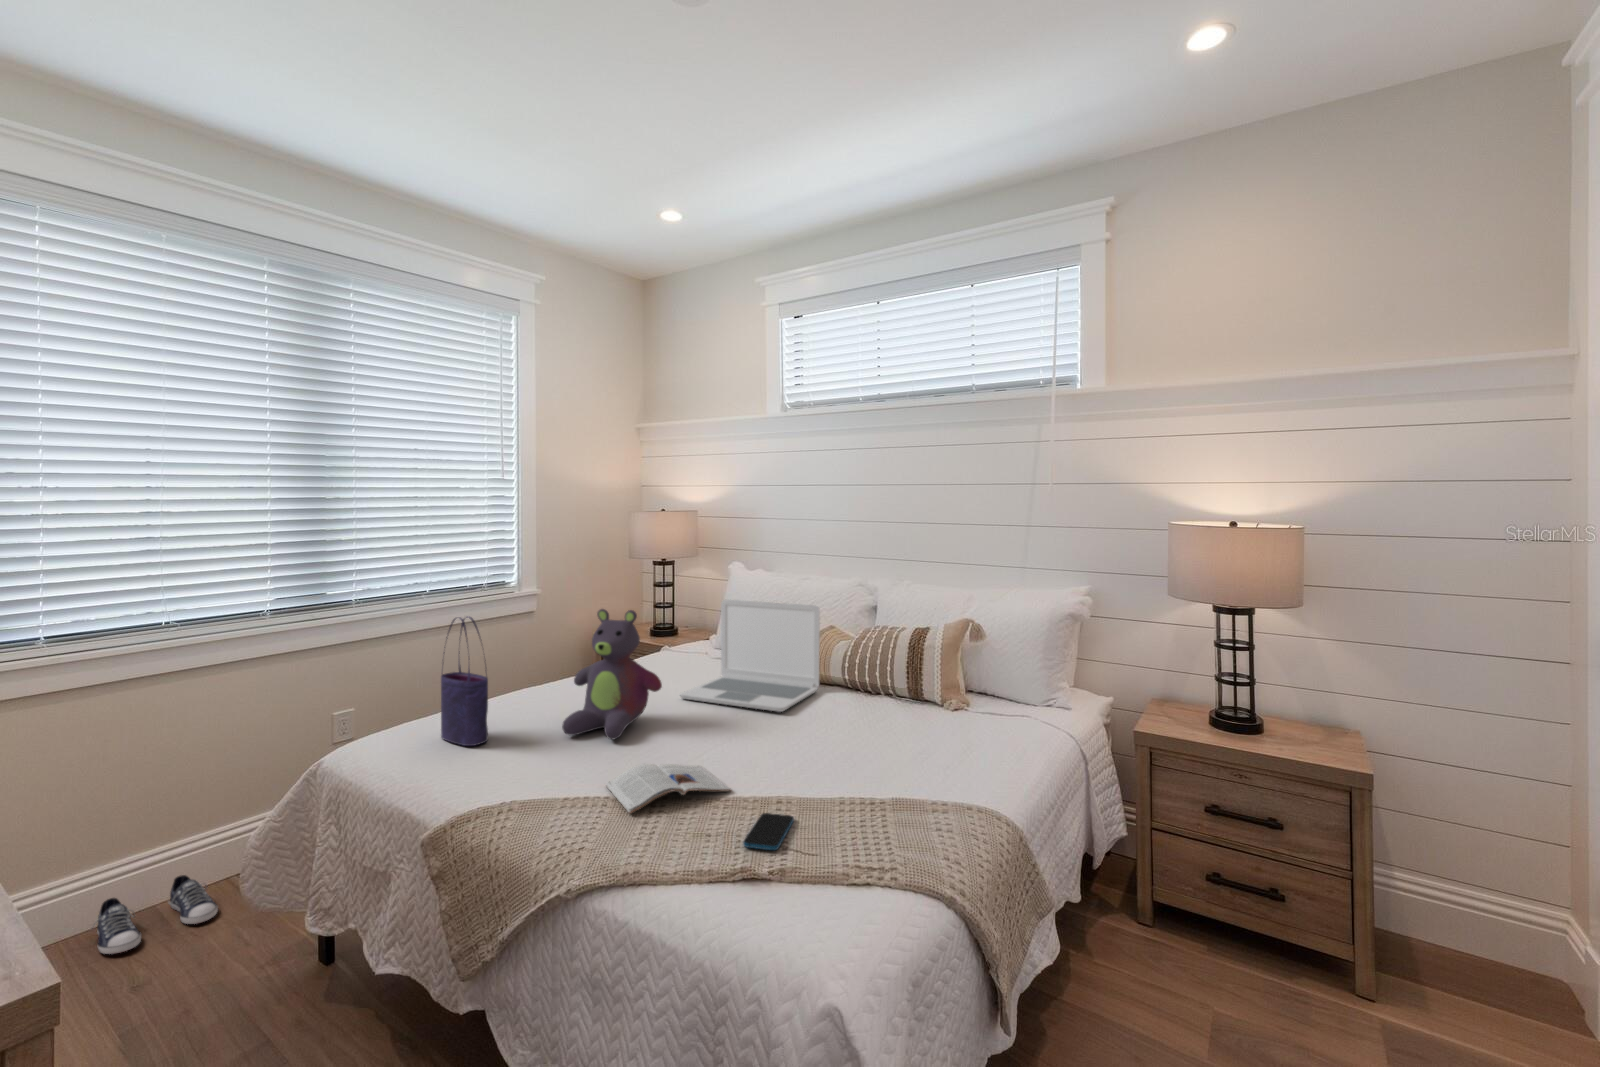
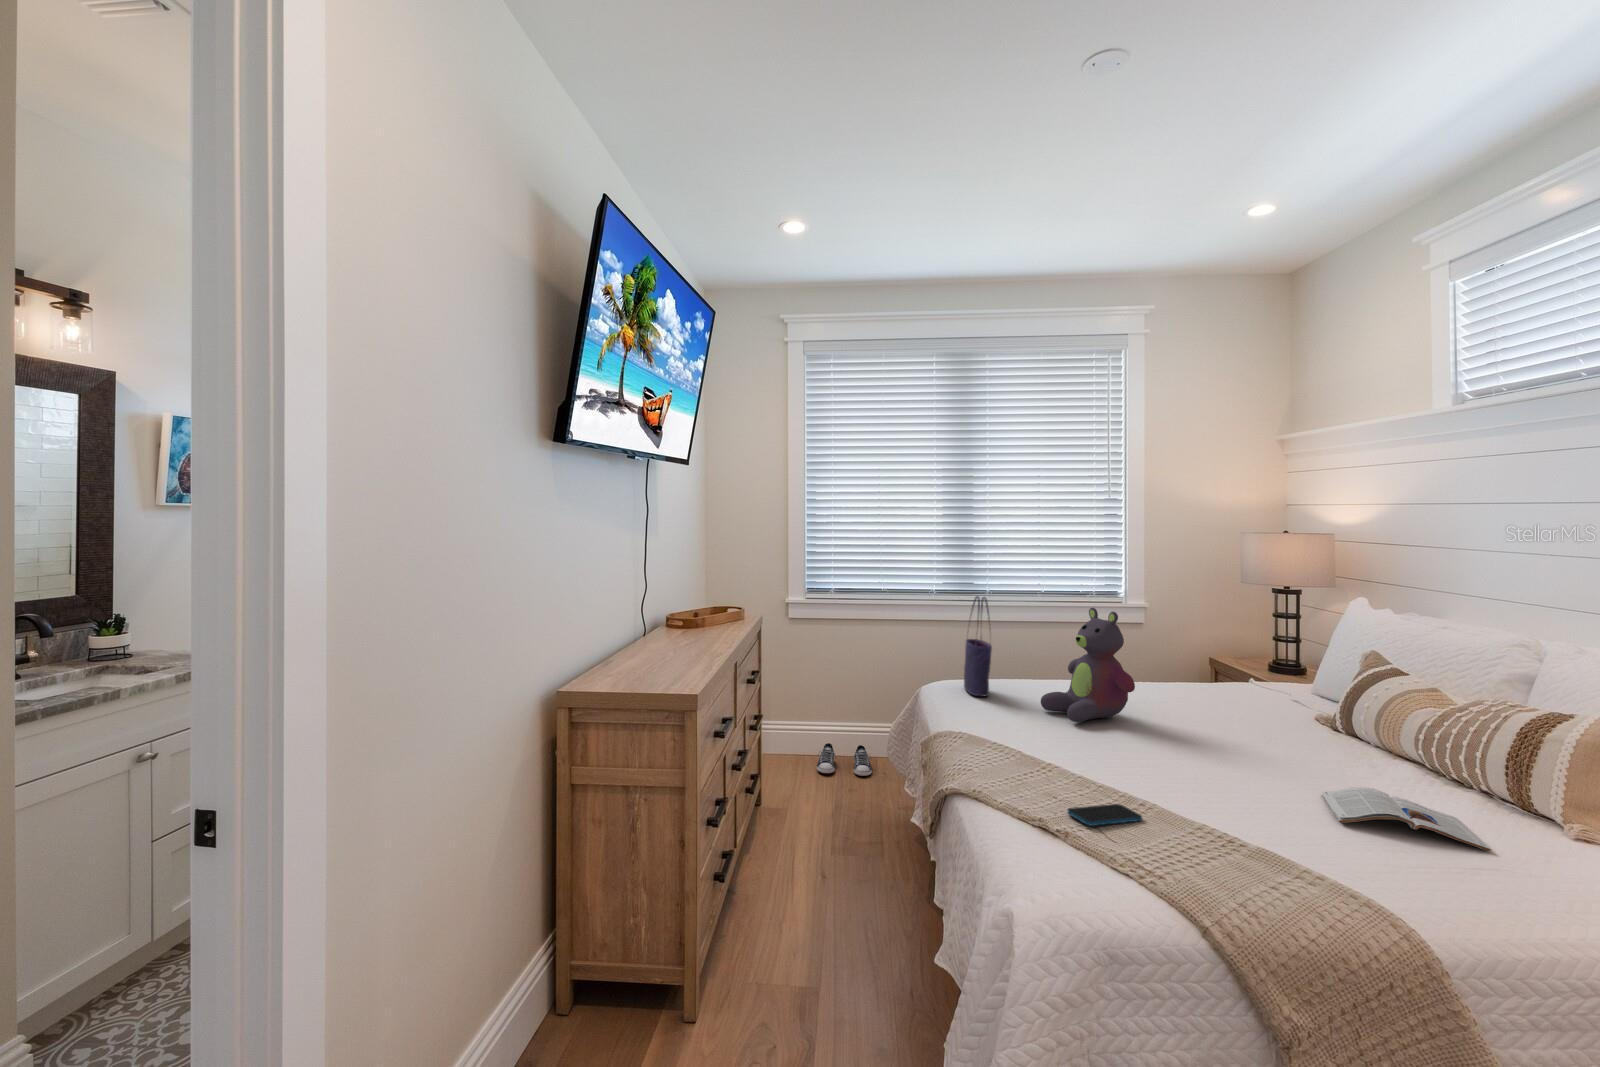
laptop: present [680,600,820,712] -> none [1184,627,1380,755]
magazine: present [606,764,731,814] -> present [1321,787,1491,851]

